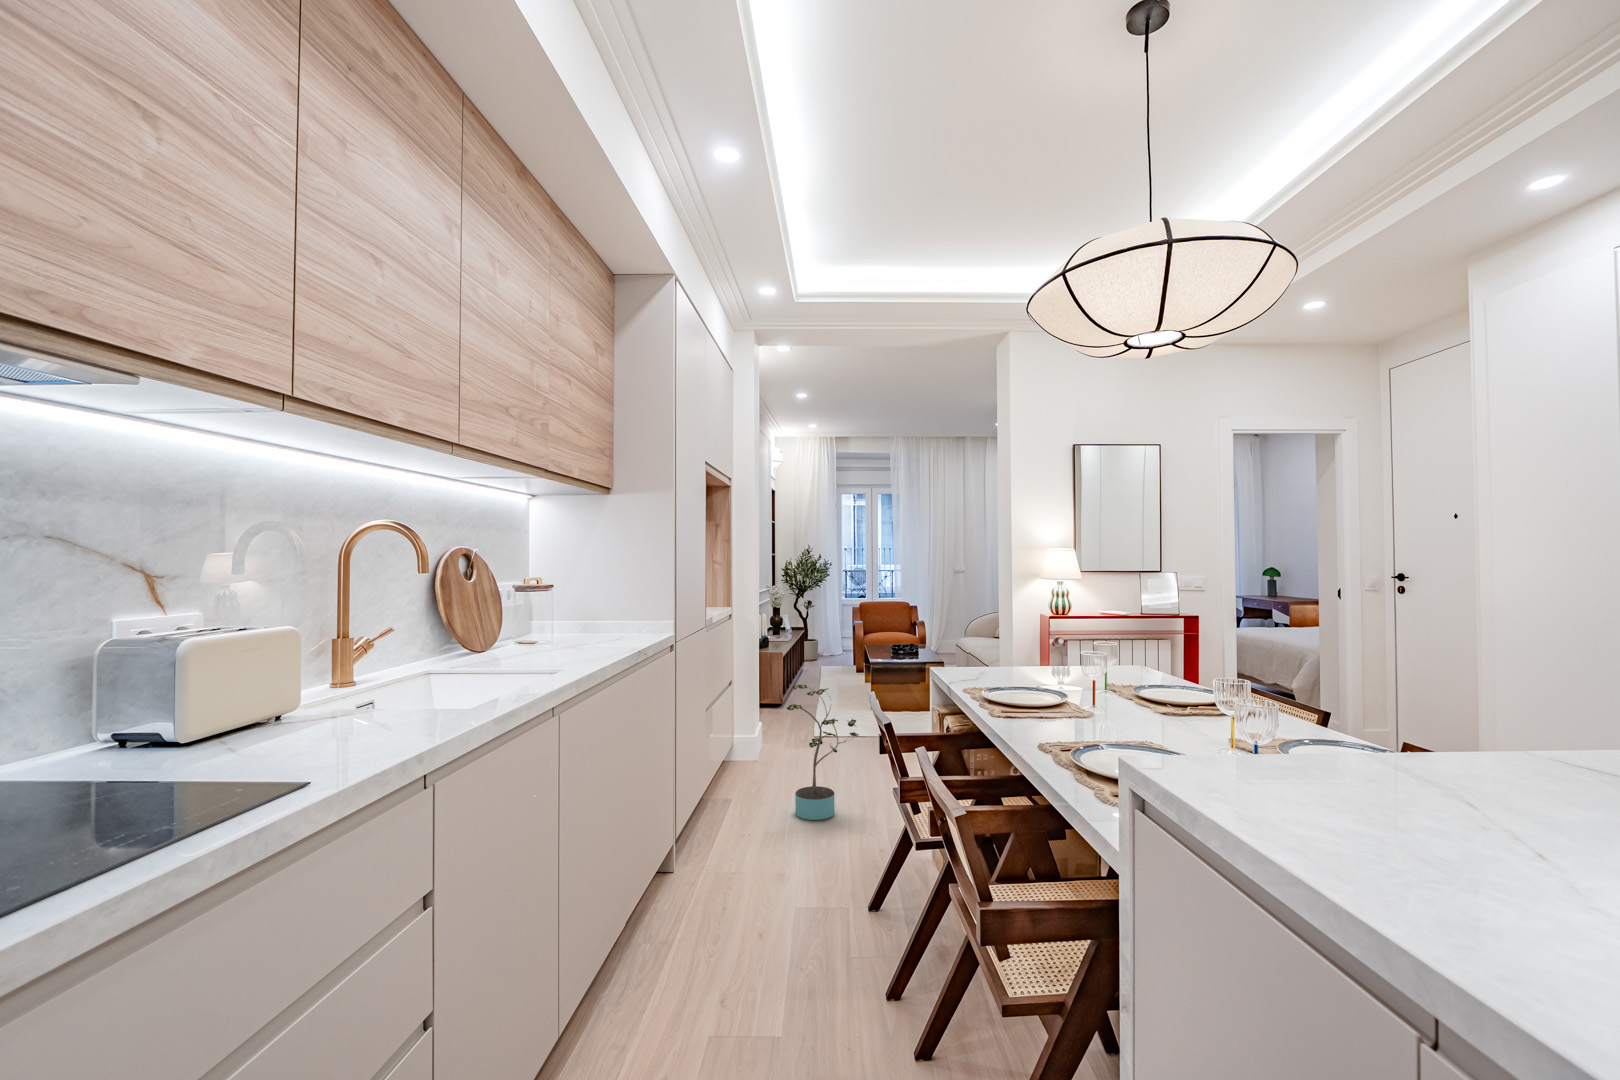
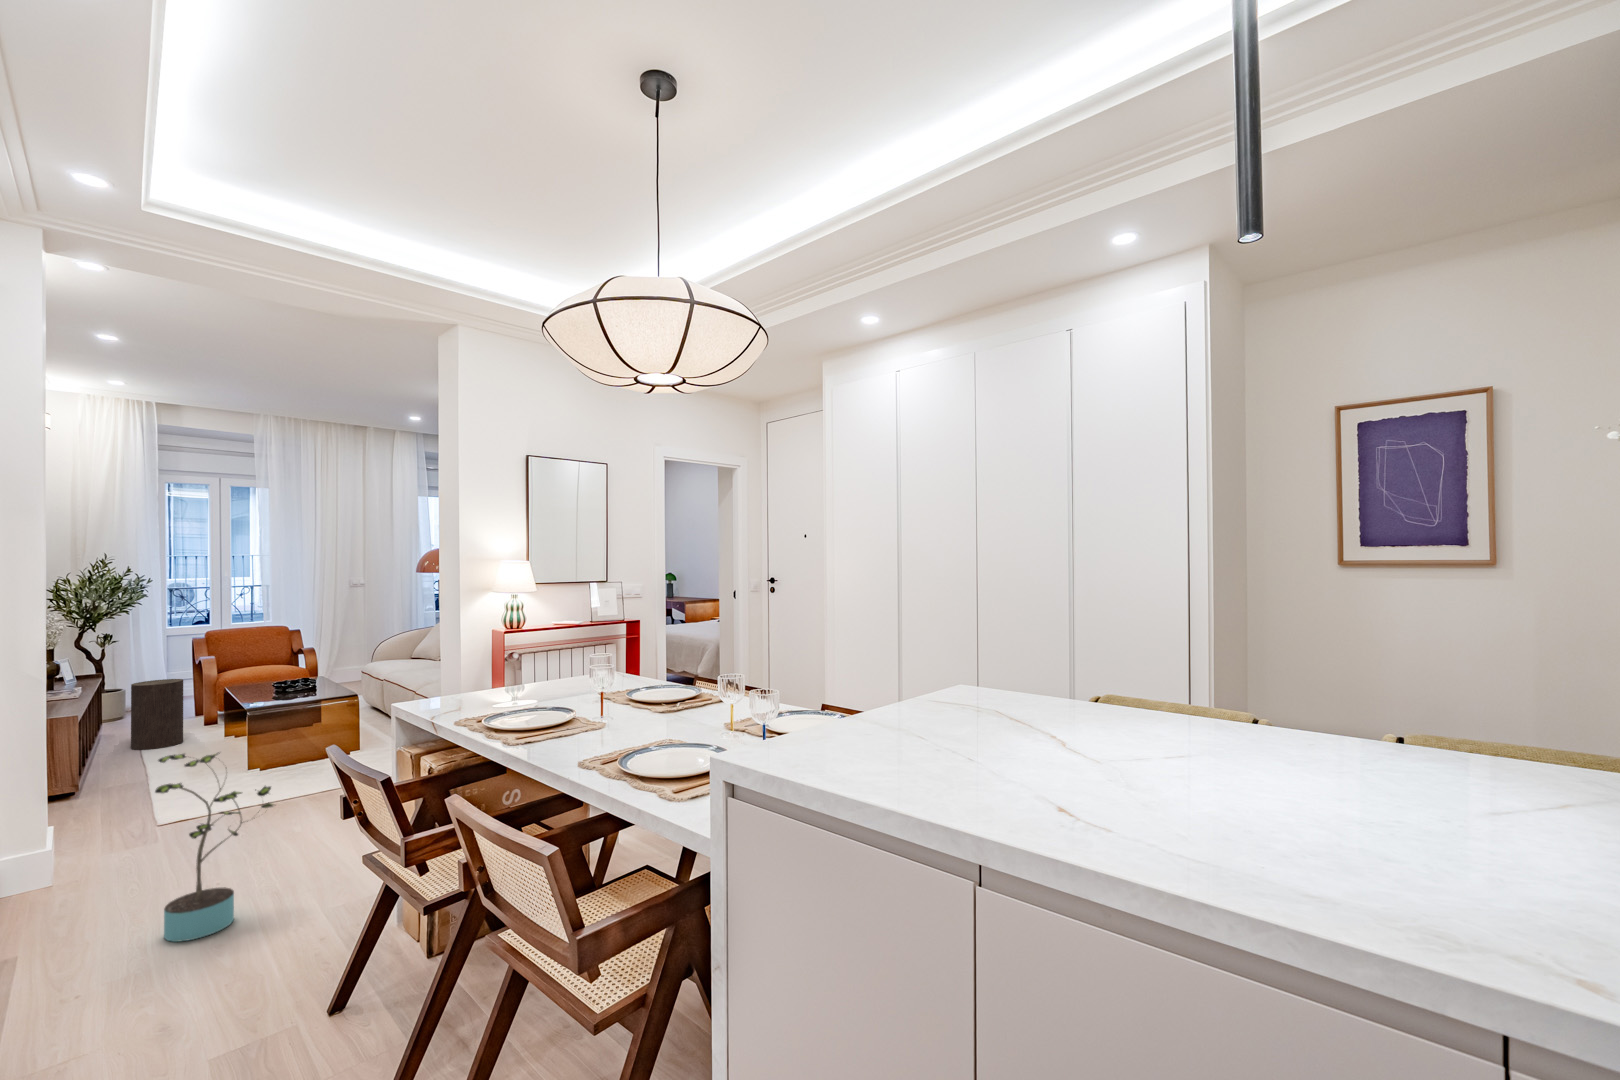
stool: none [816,635,844,683] -> present [131,679,183,750]

